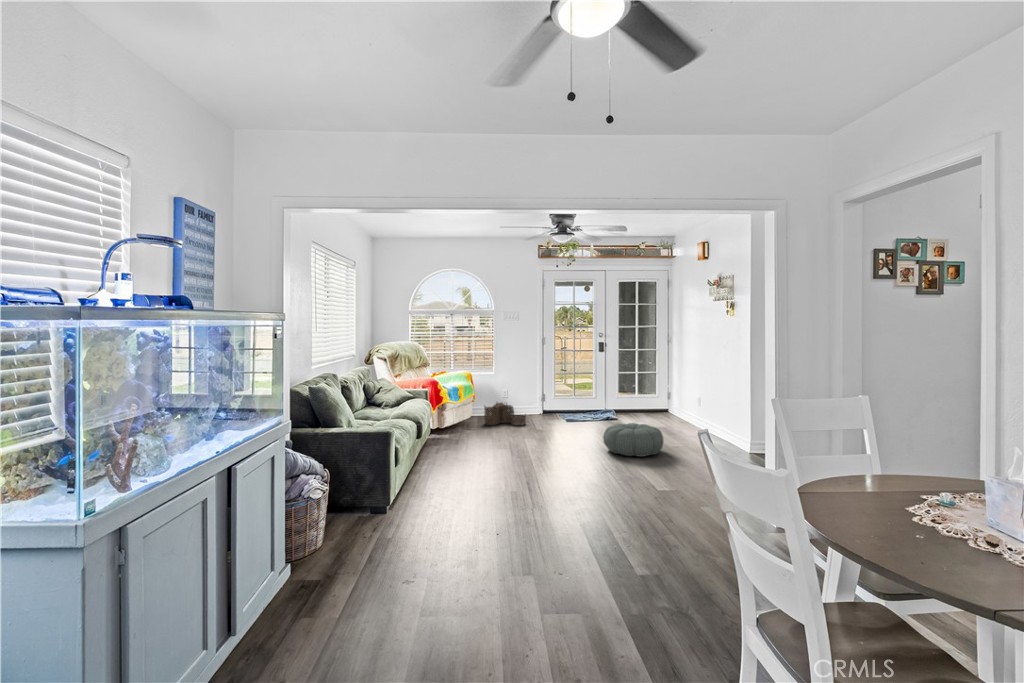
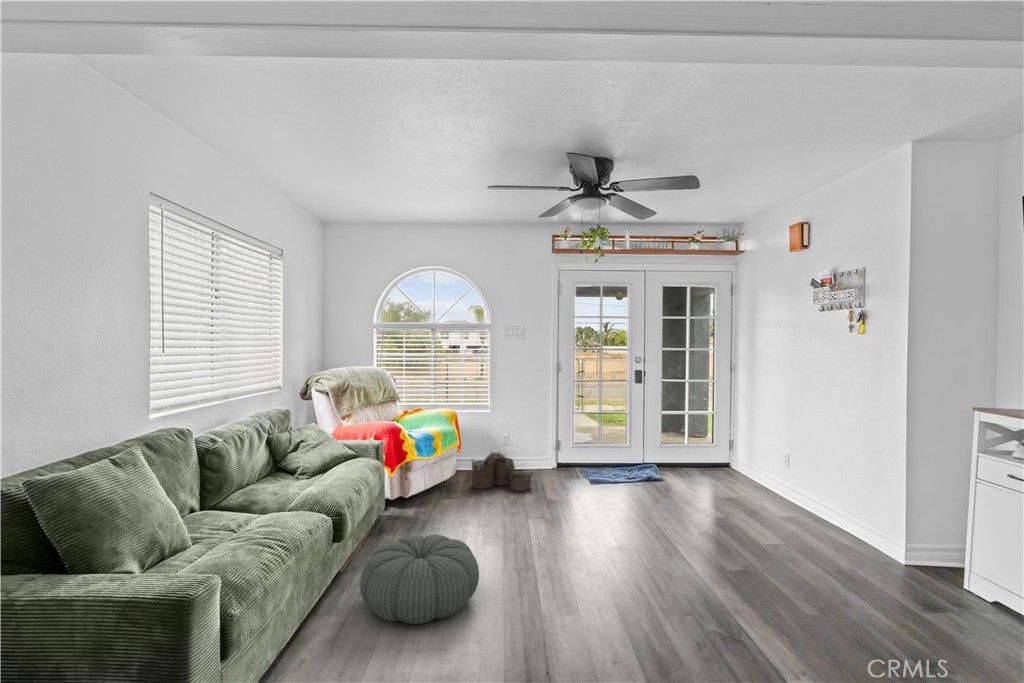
pouf: present [603,423,664,457] -> present [360,534,479,624]

